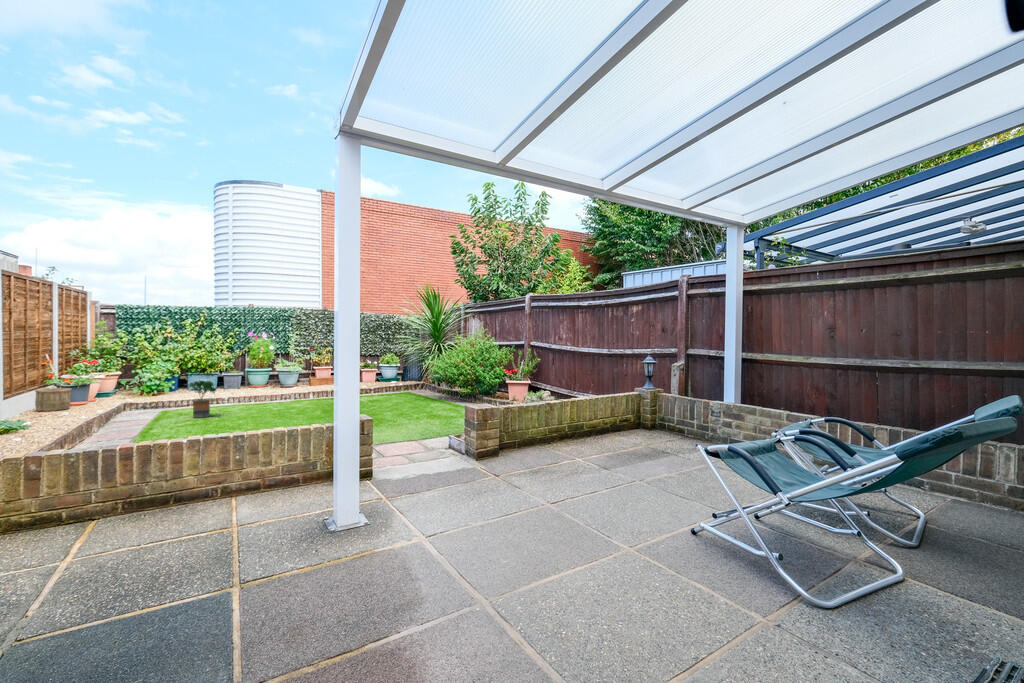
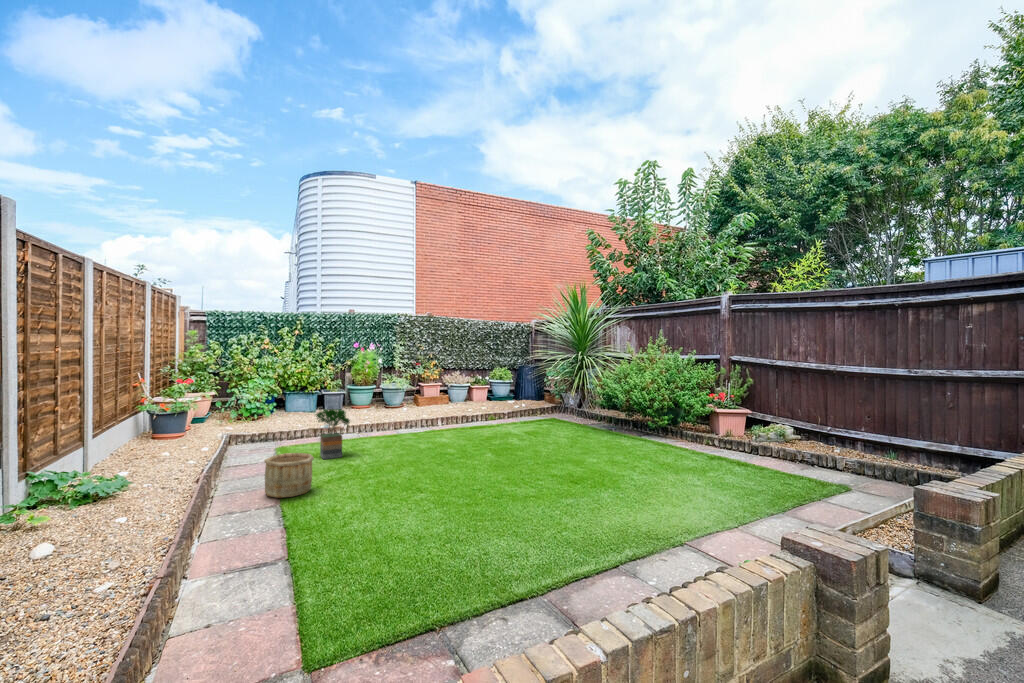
wooden bucket: present [35,388,71,411] -> present [264,453,314,498]

